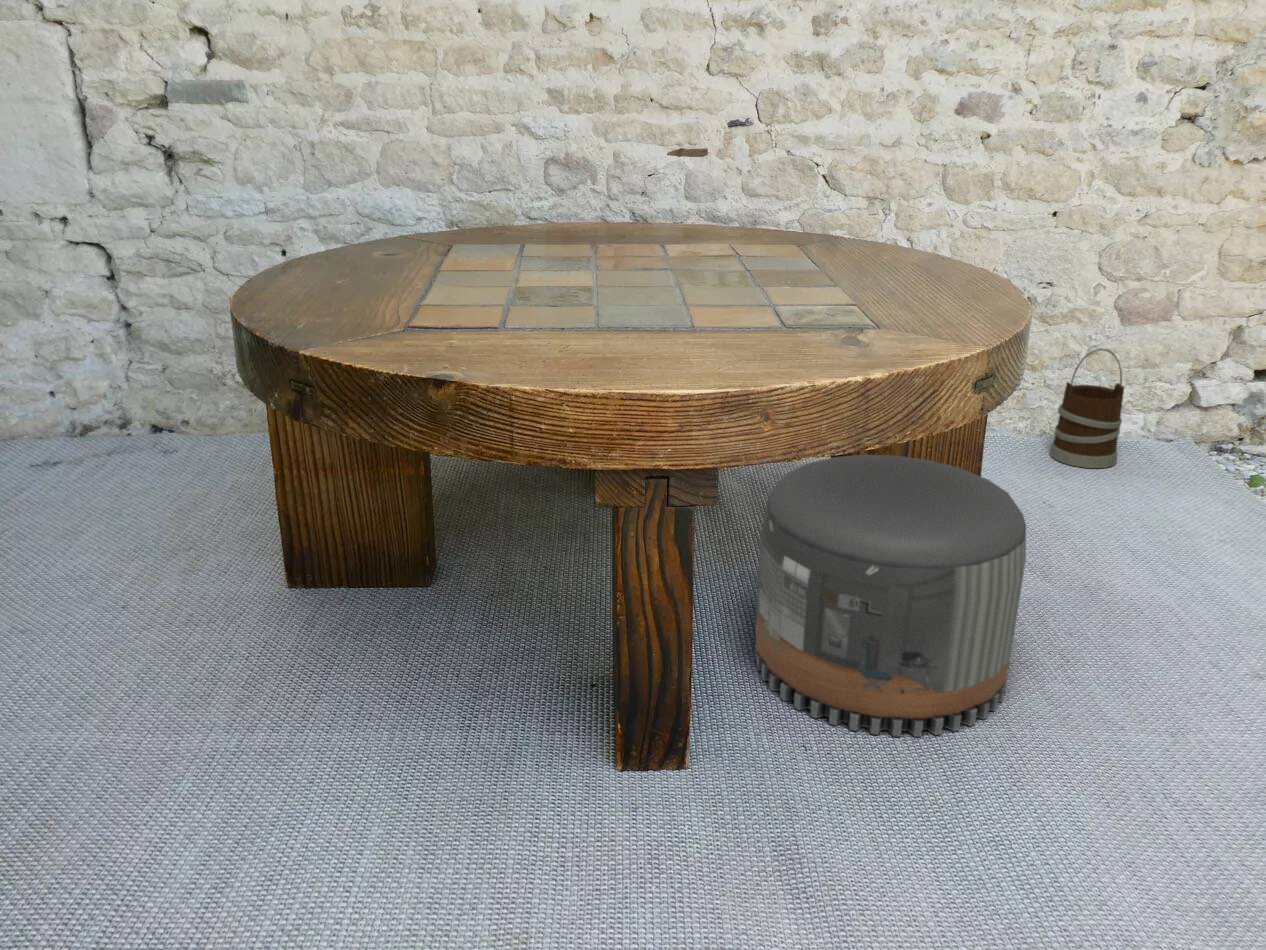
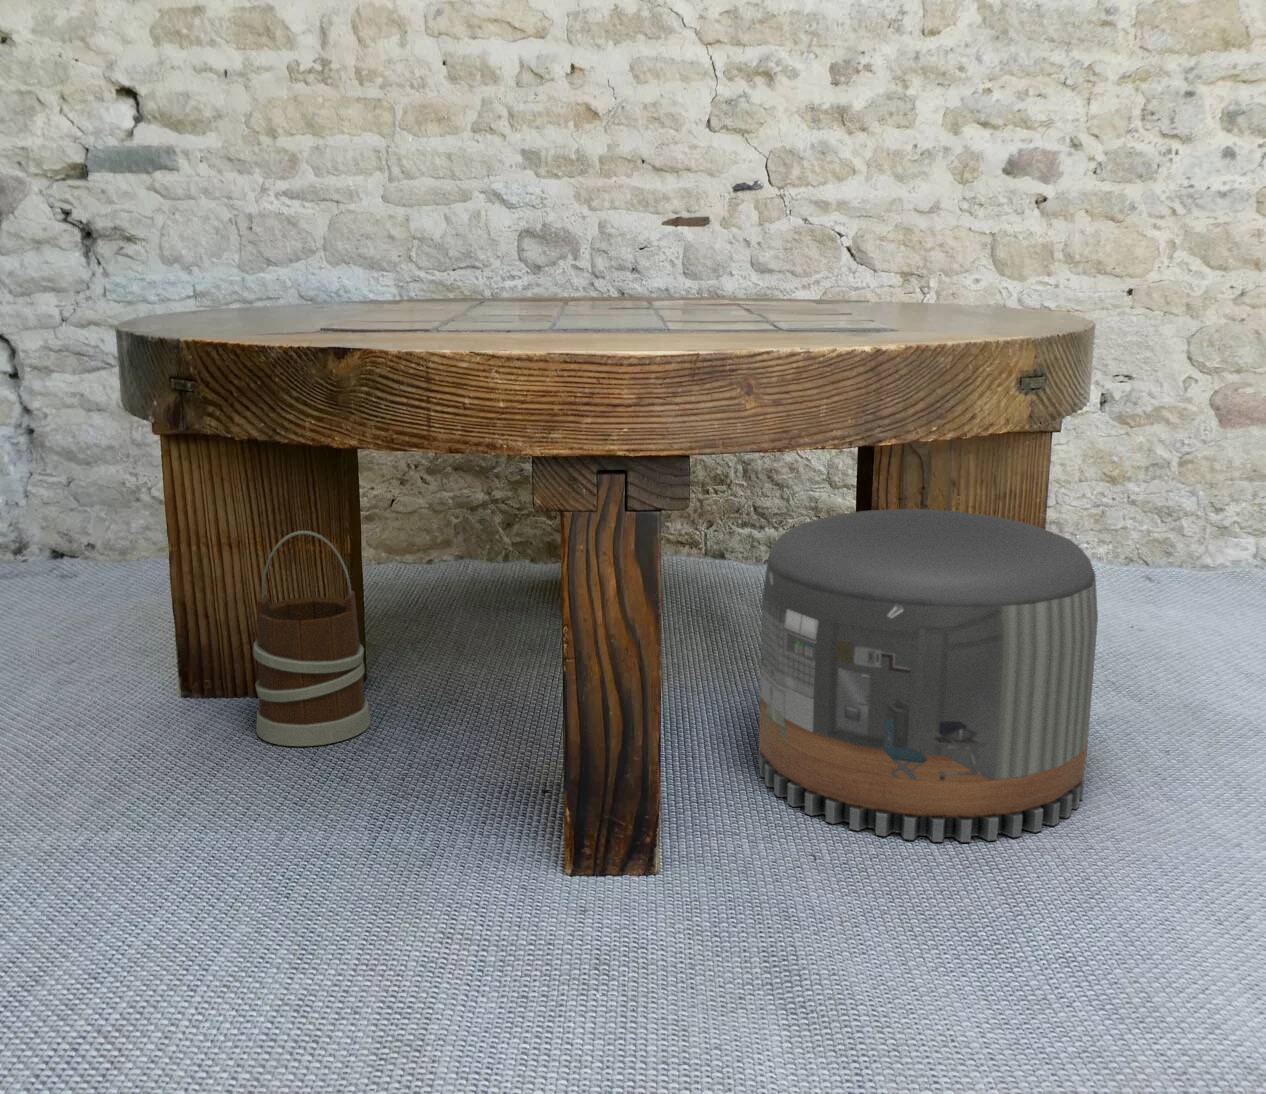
wooden bucket: present [1050,348,1124,468] -> present [253,531,371,746]

